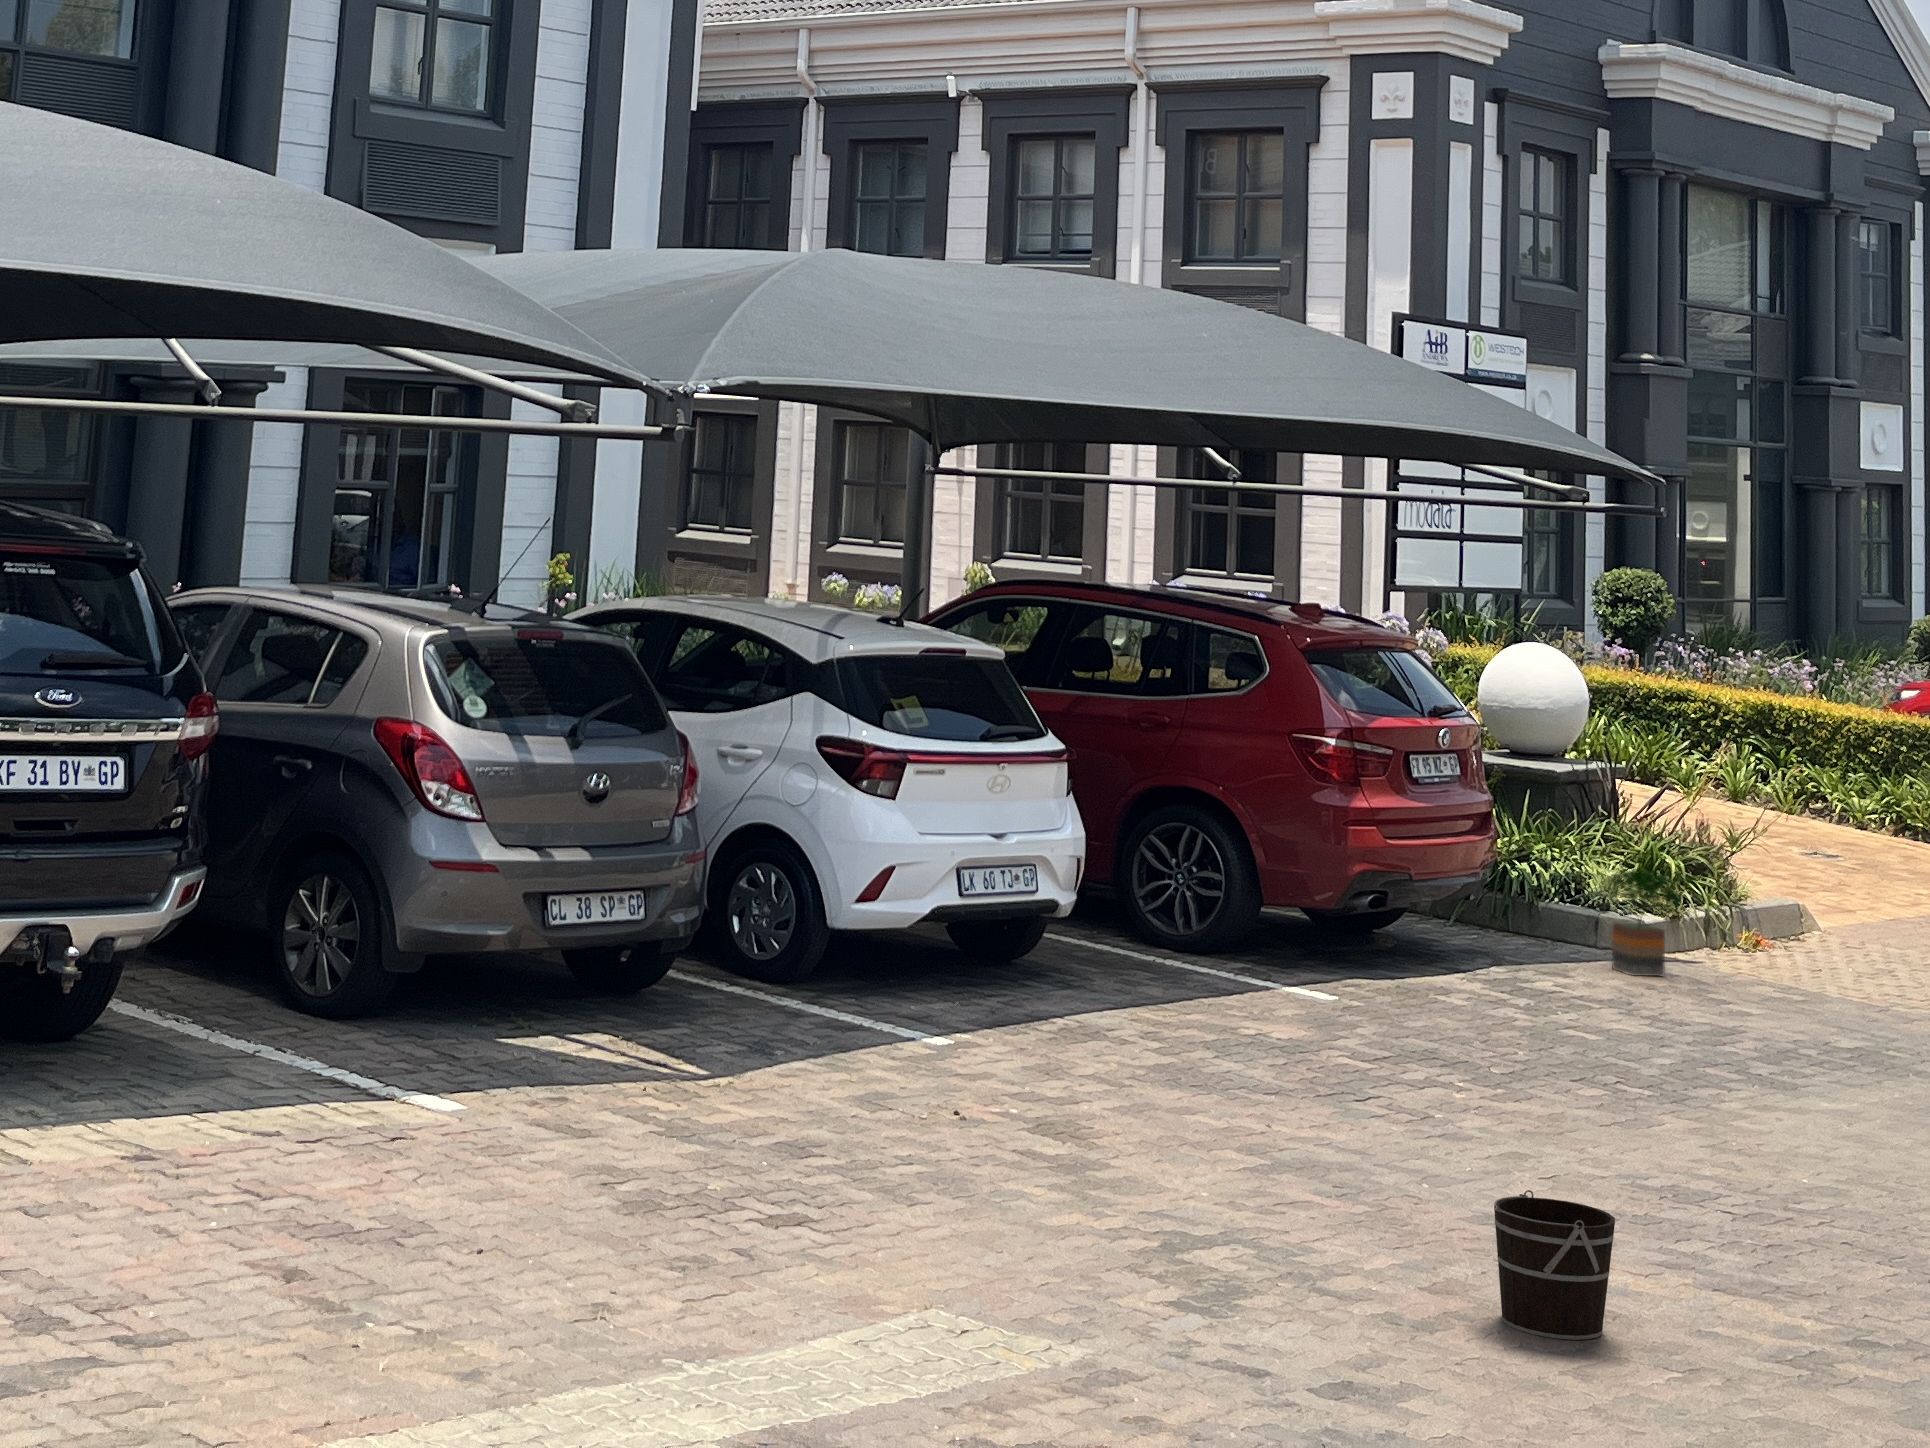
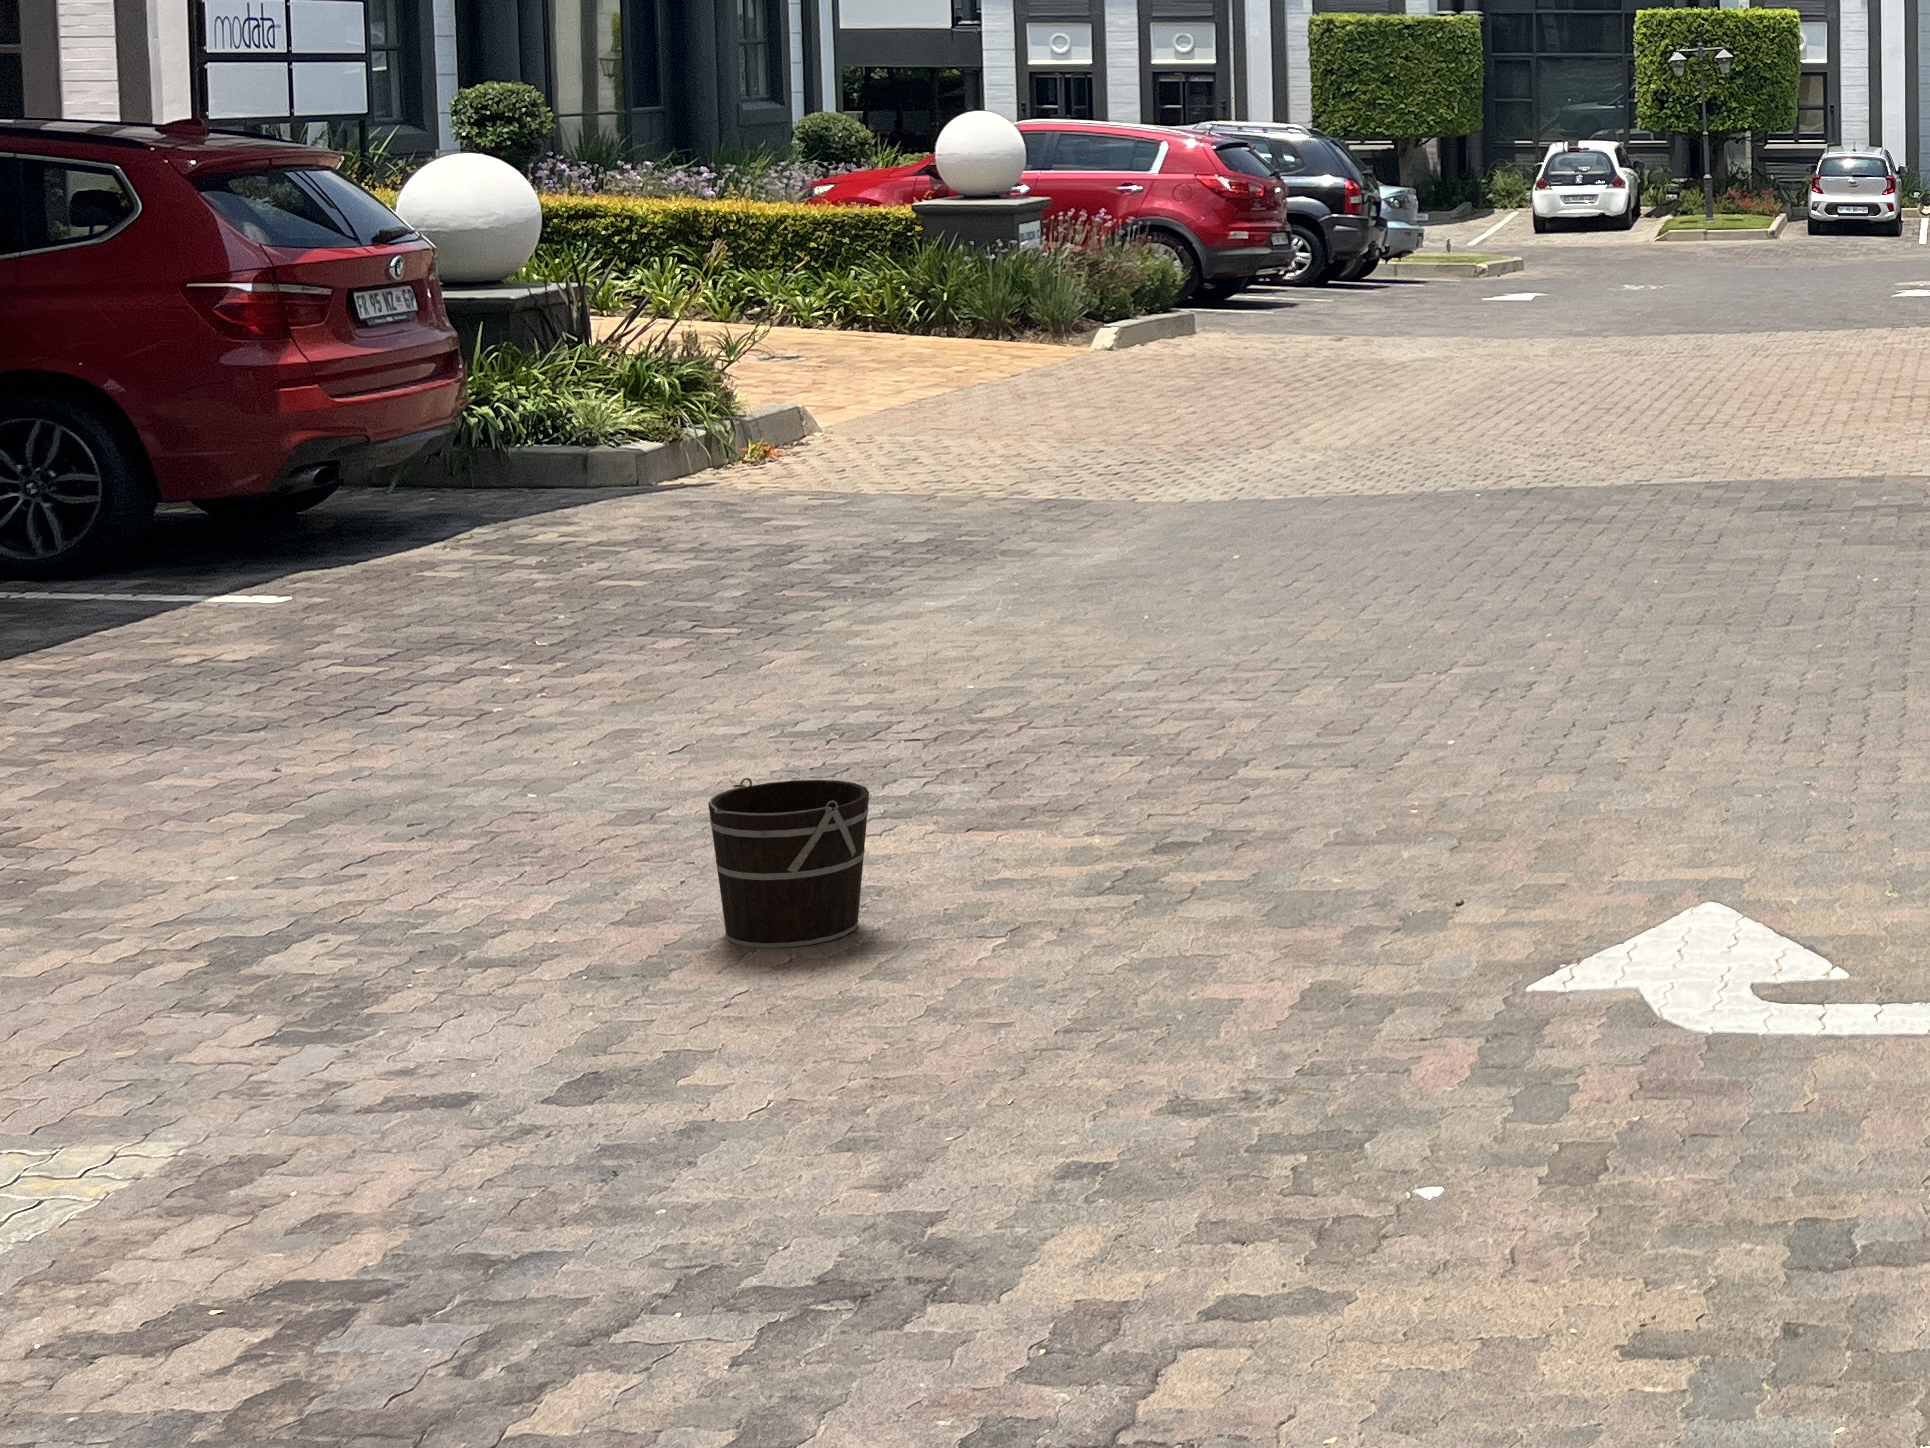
potted tree: present [1608,869,1682,976] -> none [605,387,703,507]

